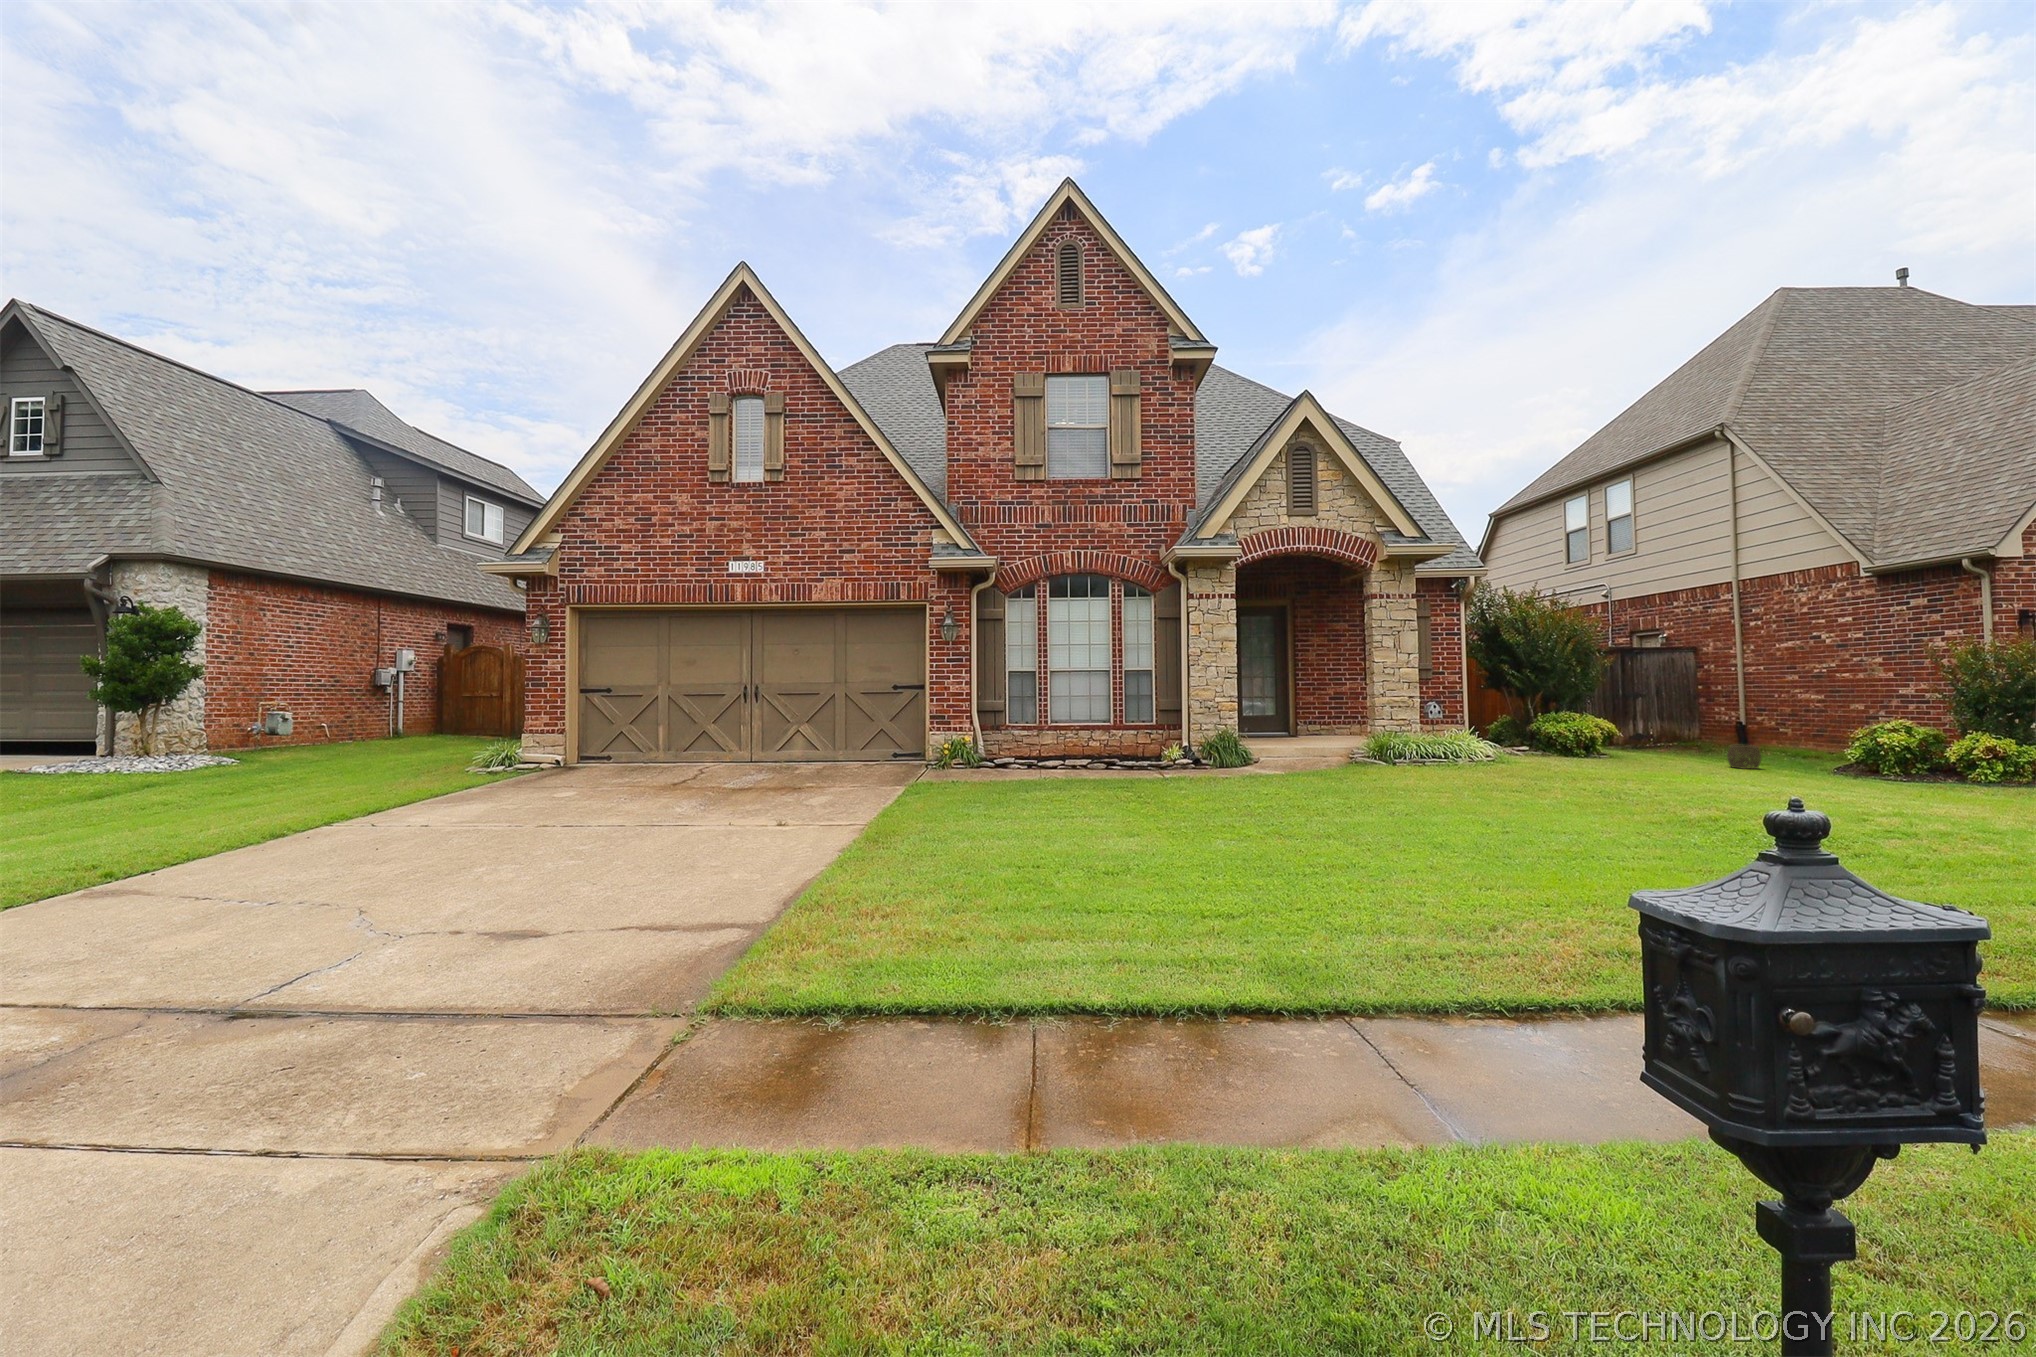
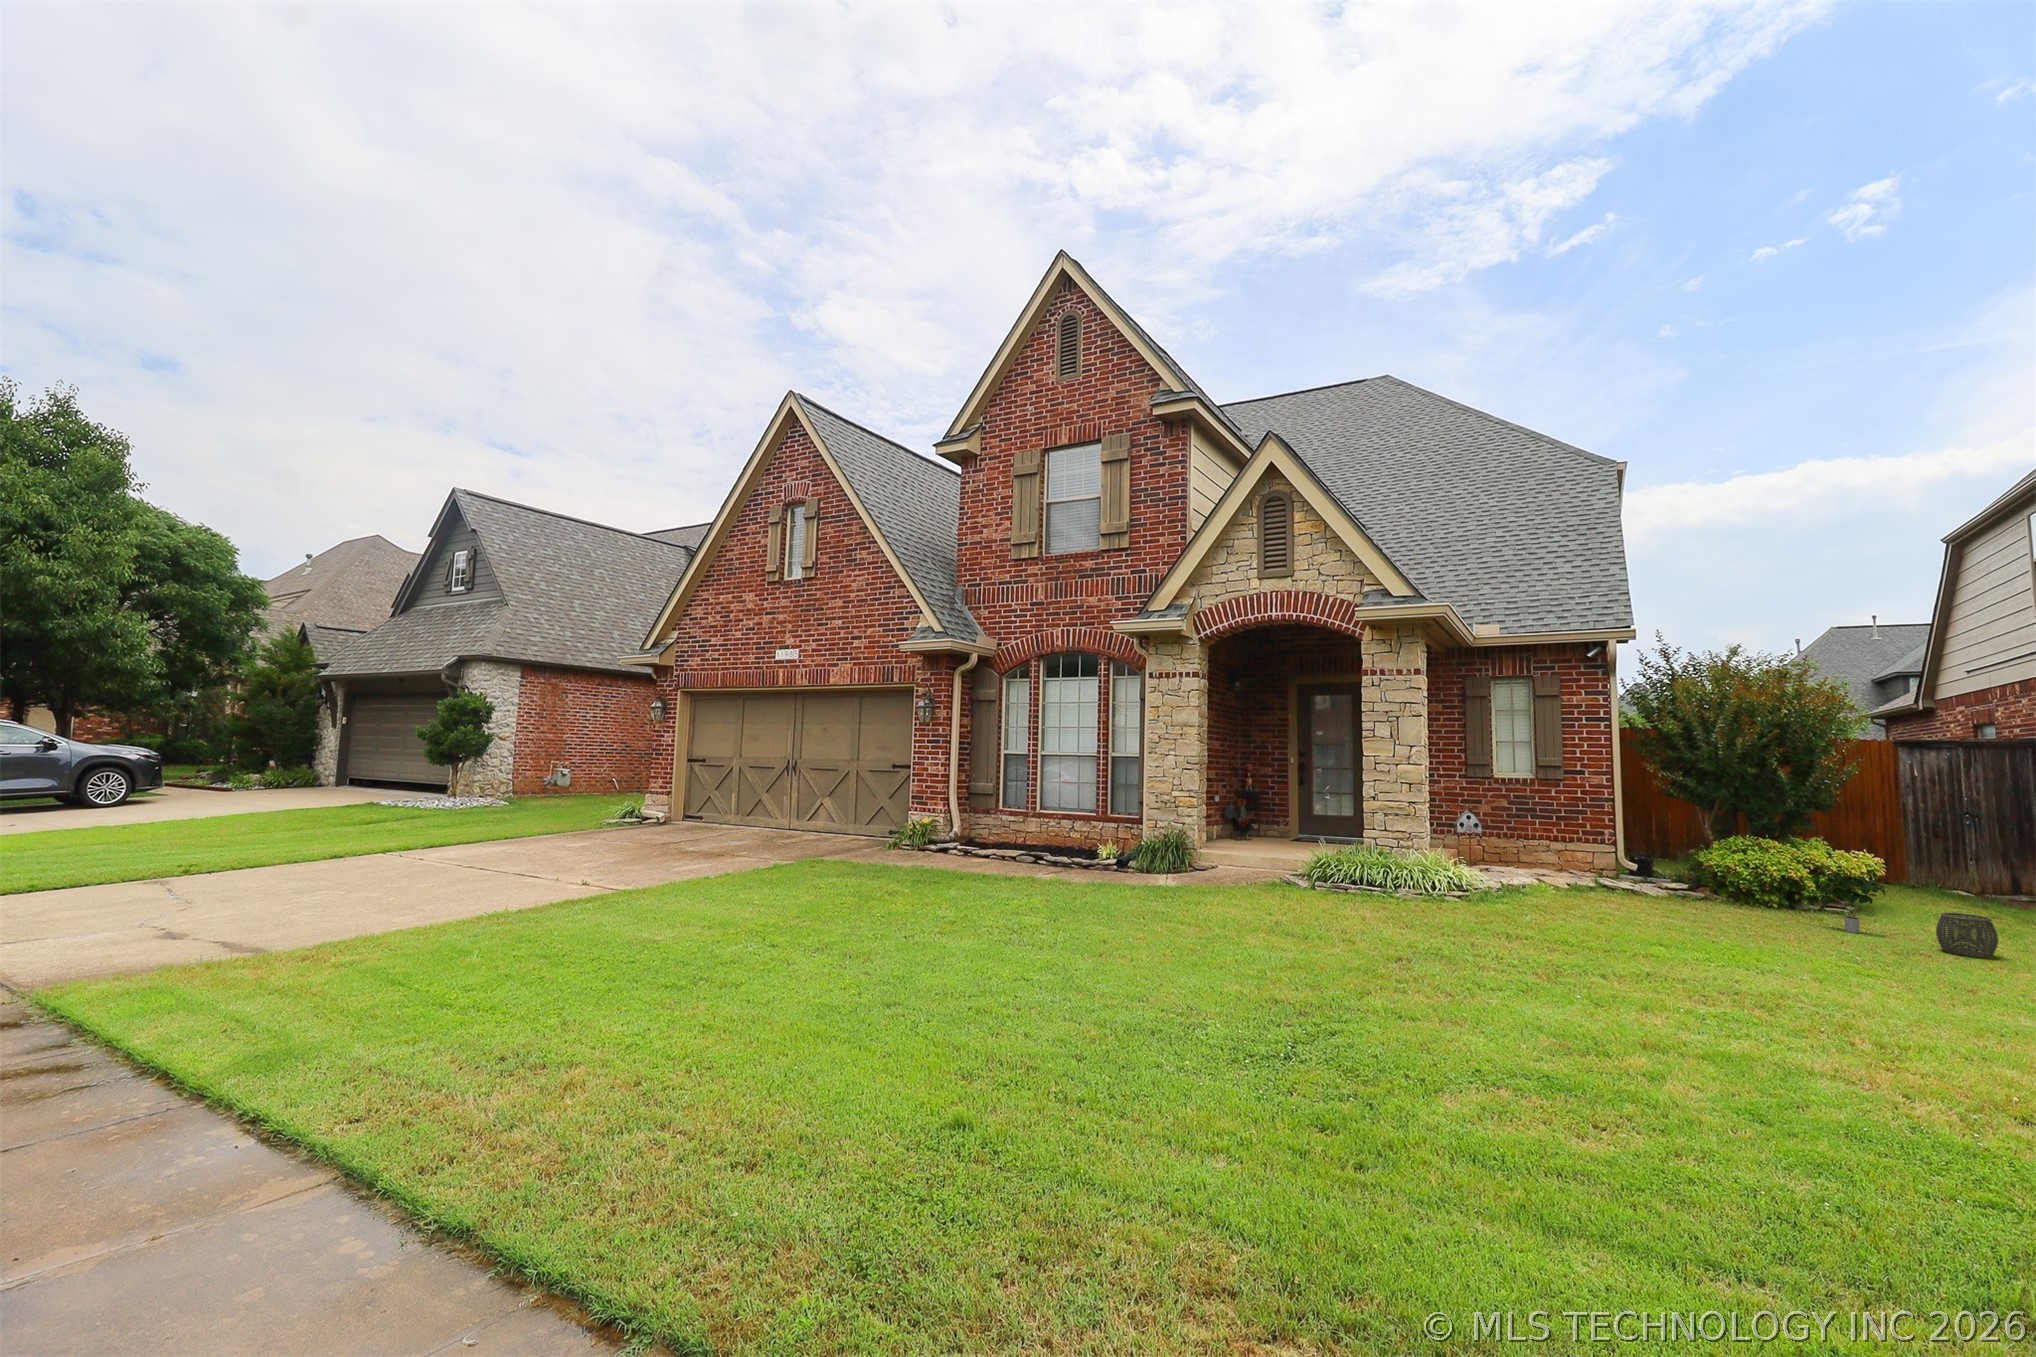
potted plant: none [1648,727,1690,763] -> present [1818,874,1886,933]

